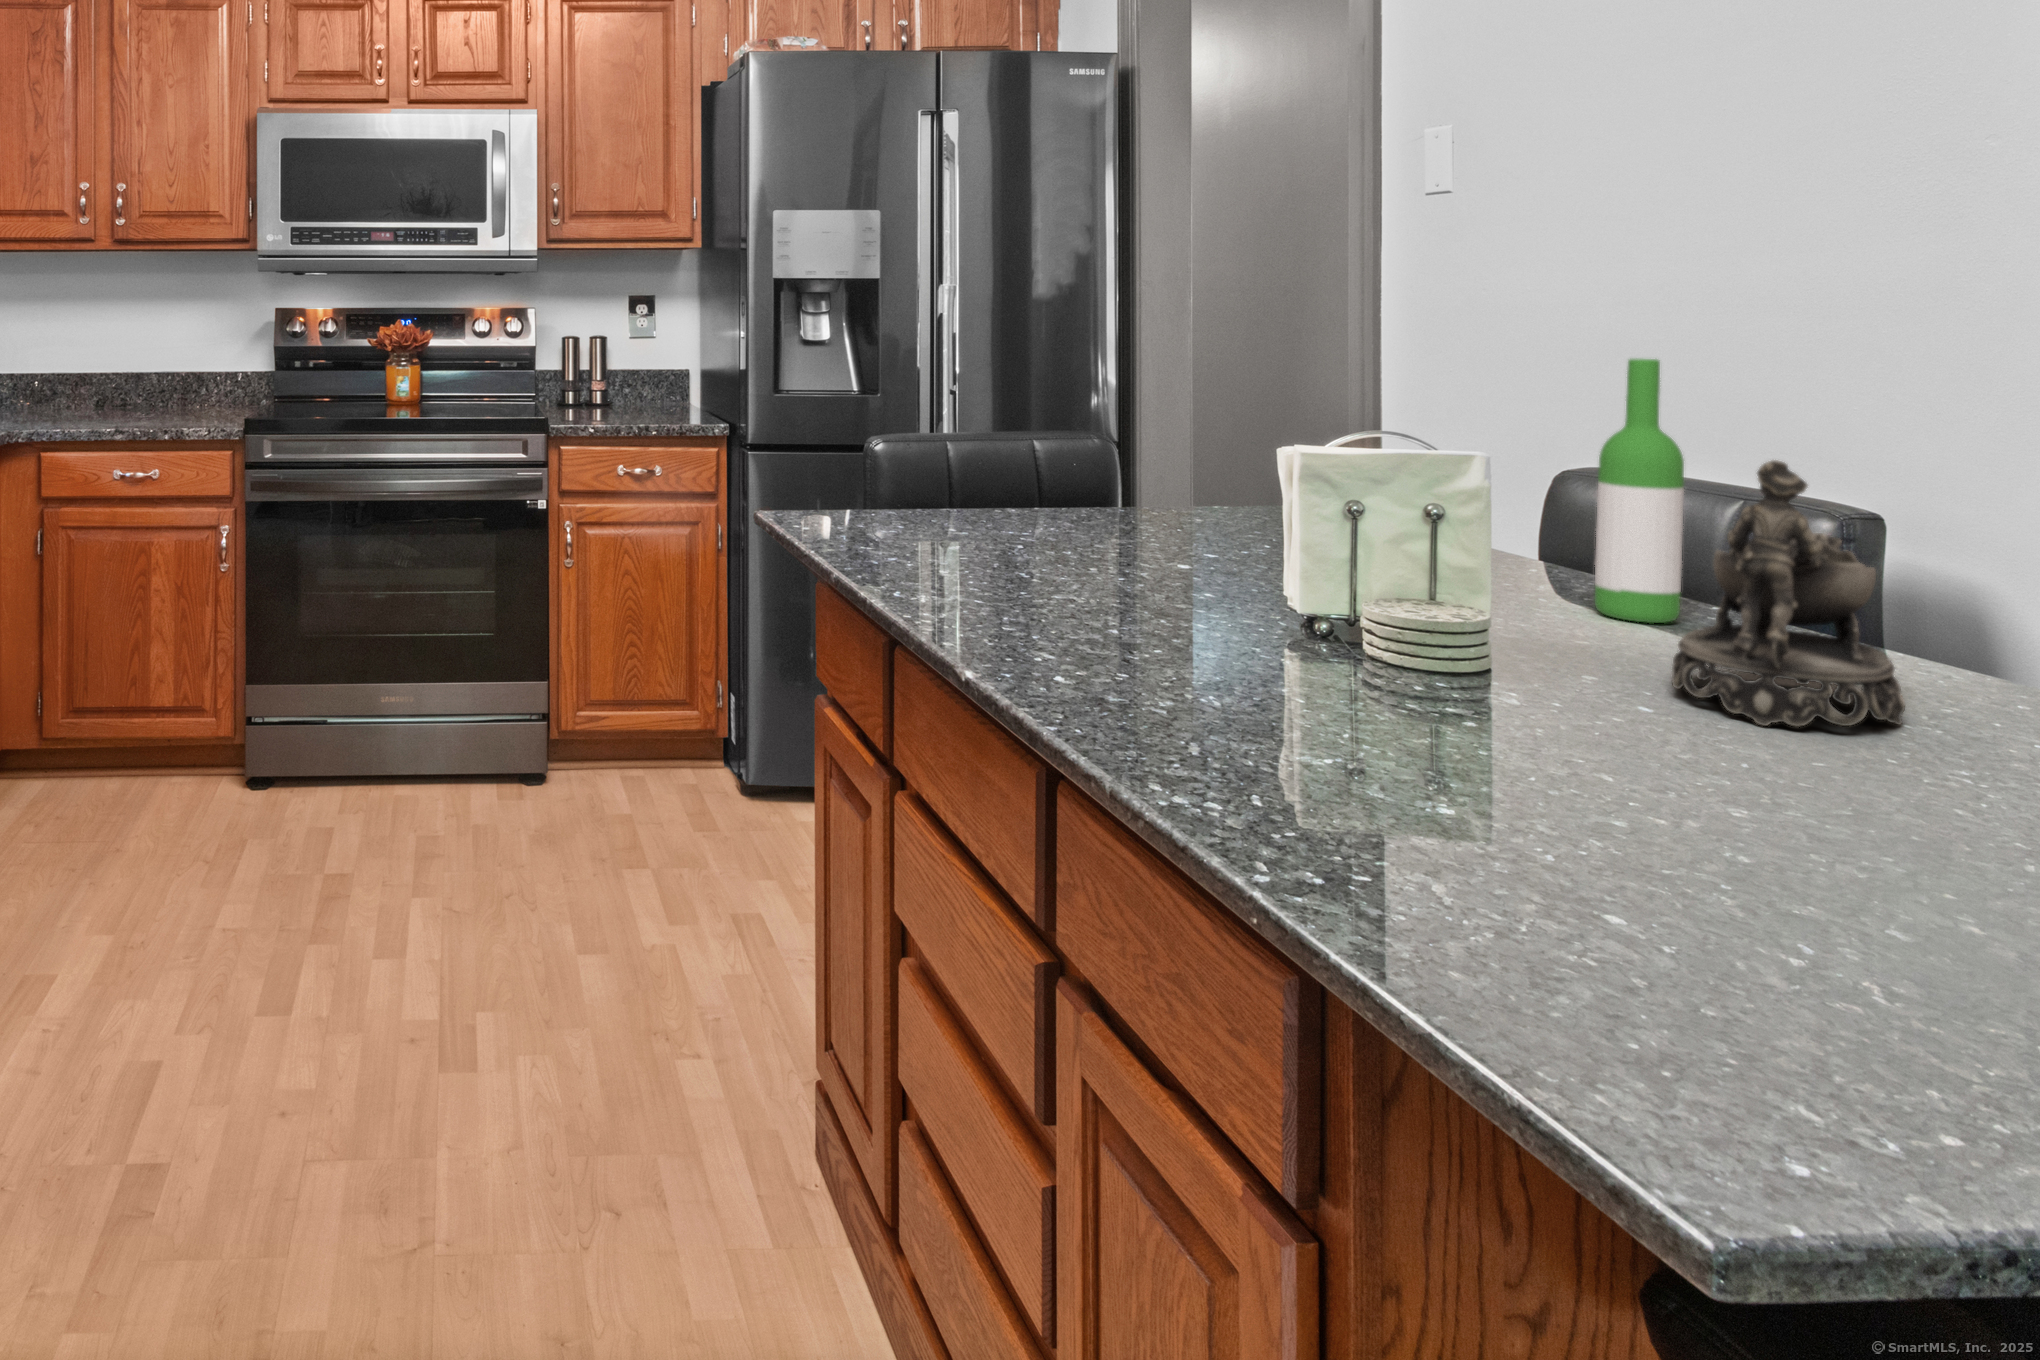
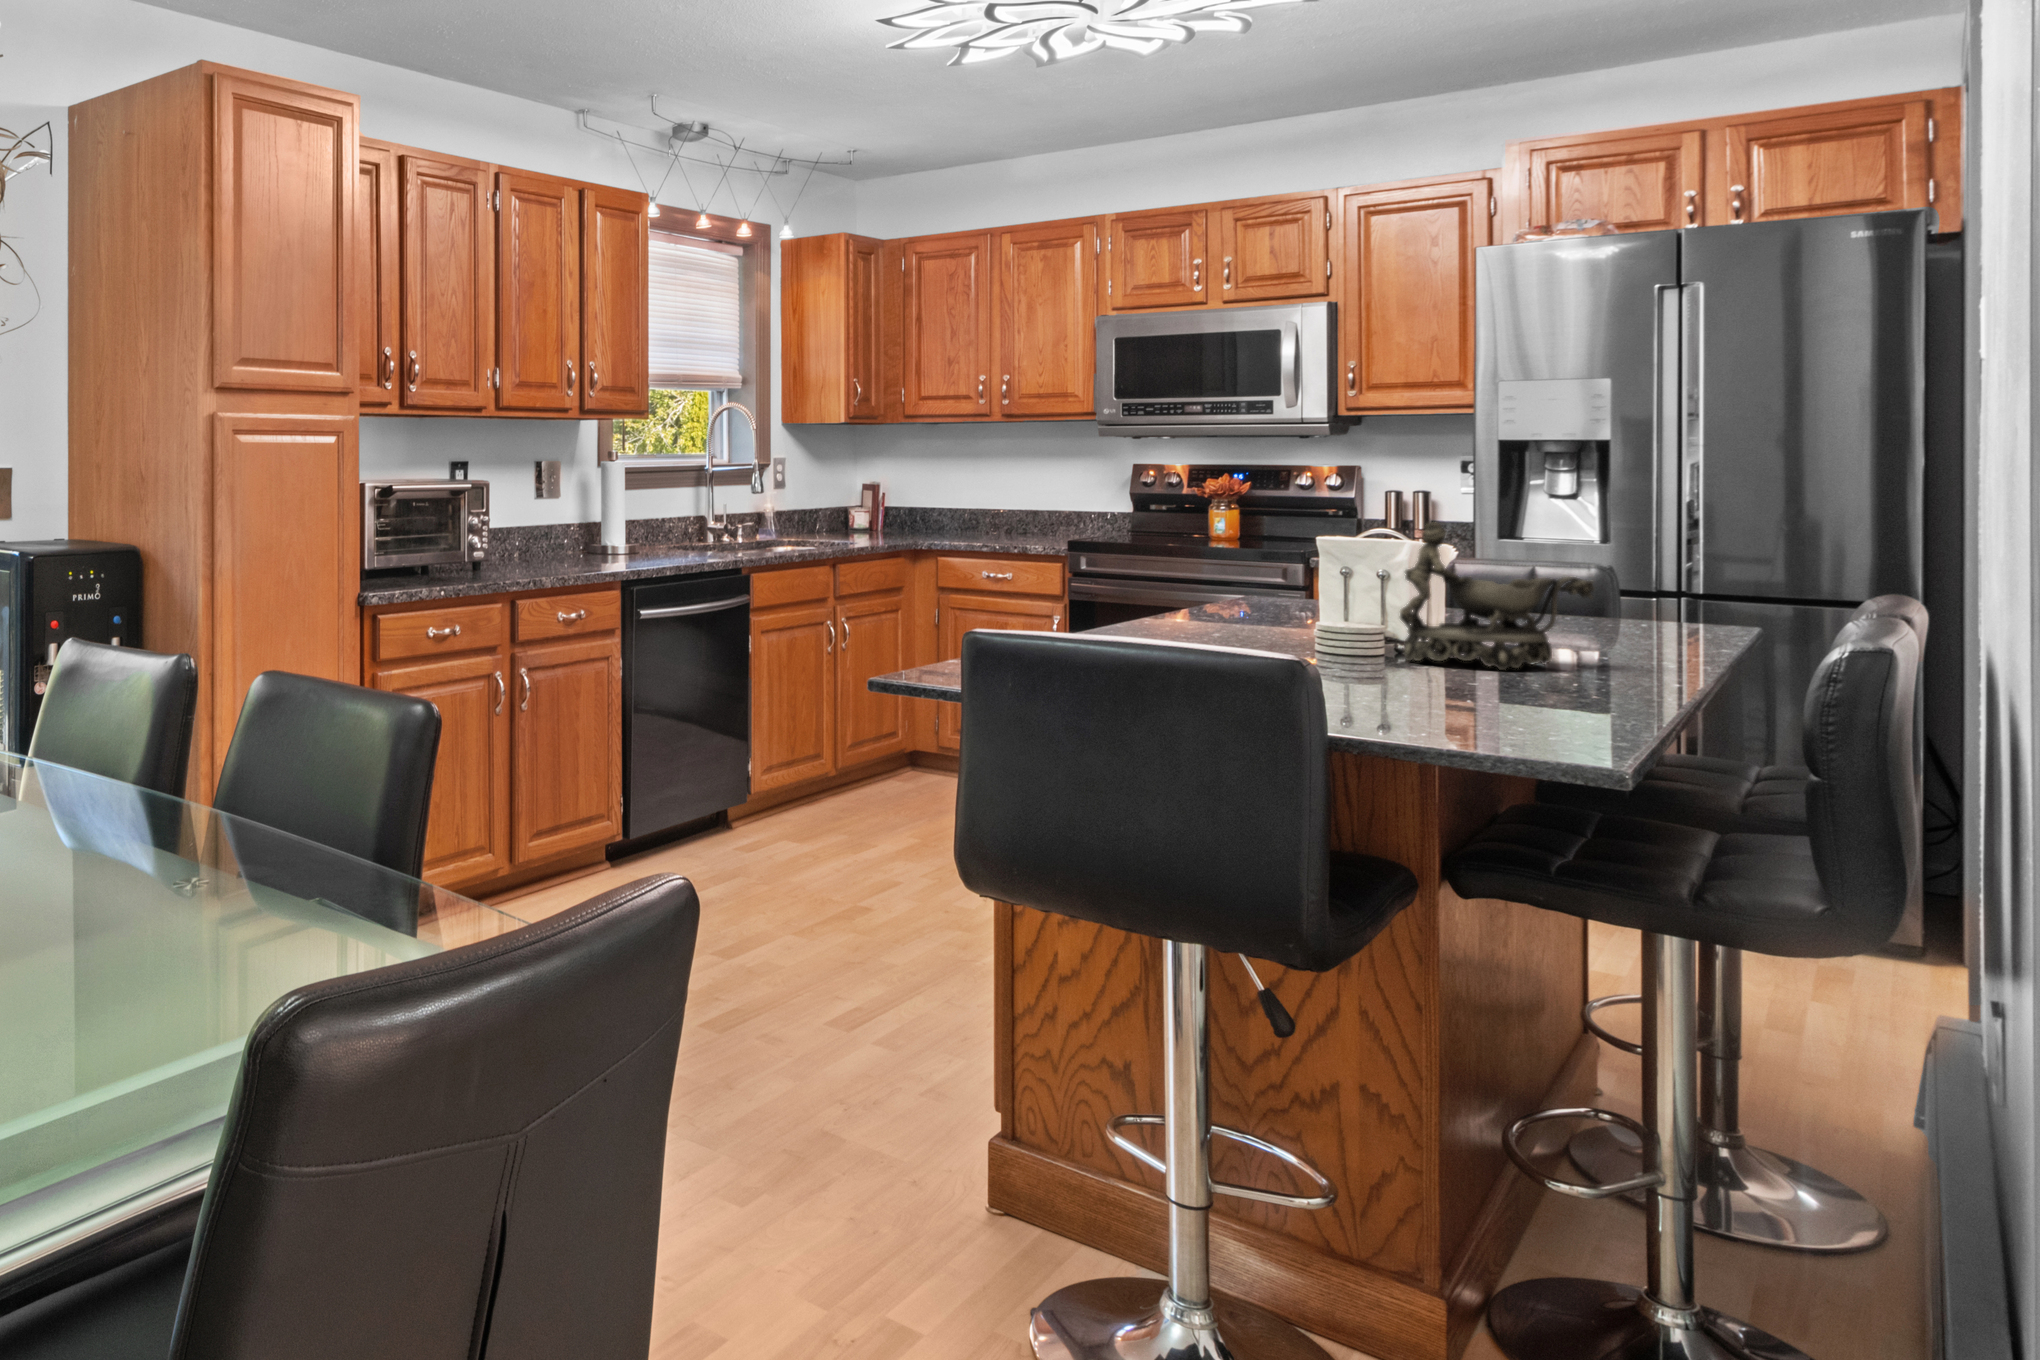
wine bottle: present [1595,359,1684,623] -> none [1611,478,1669,657]

